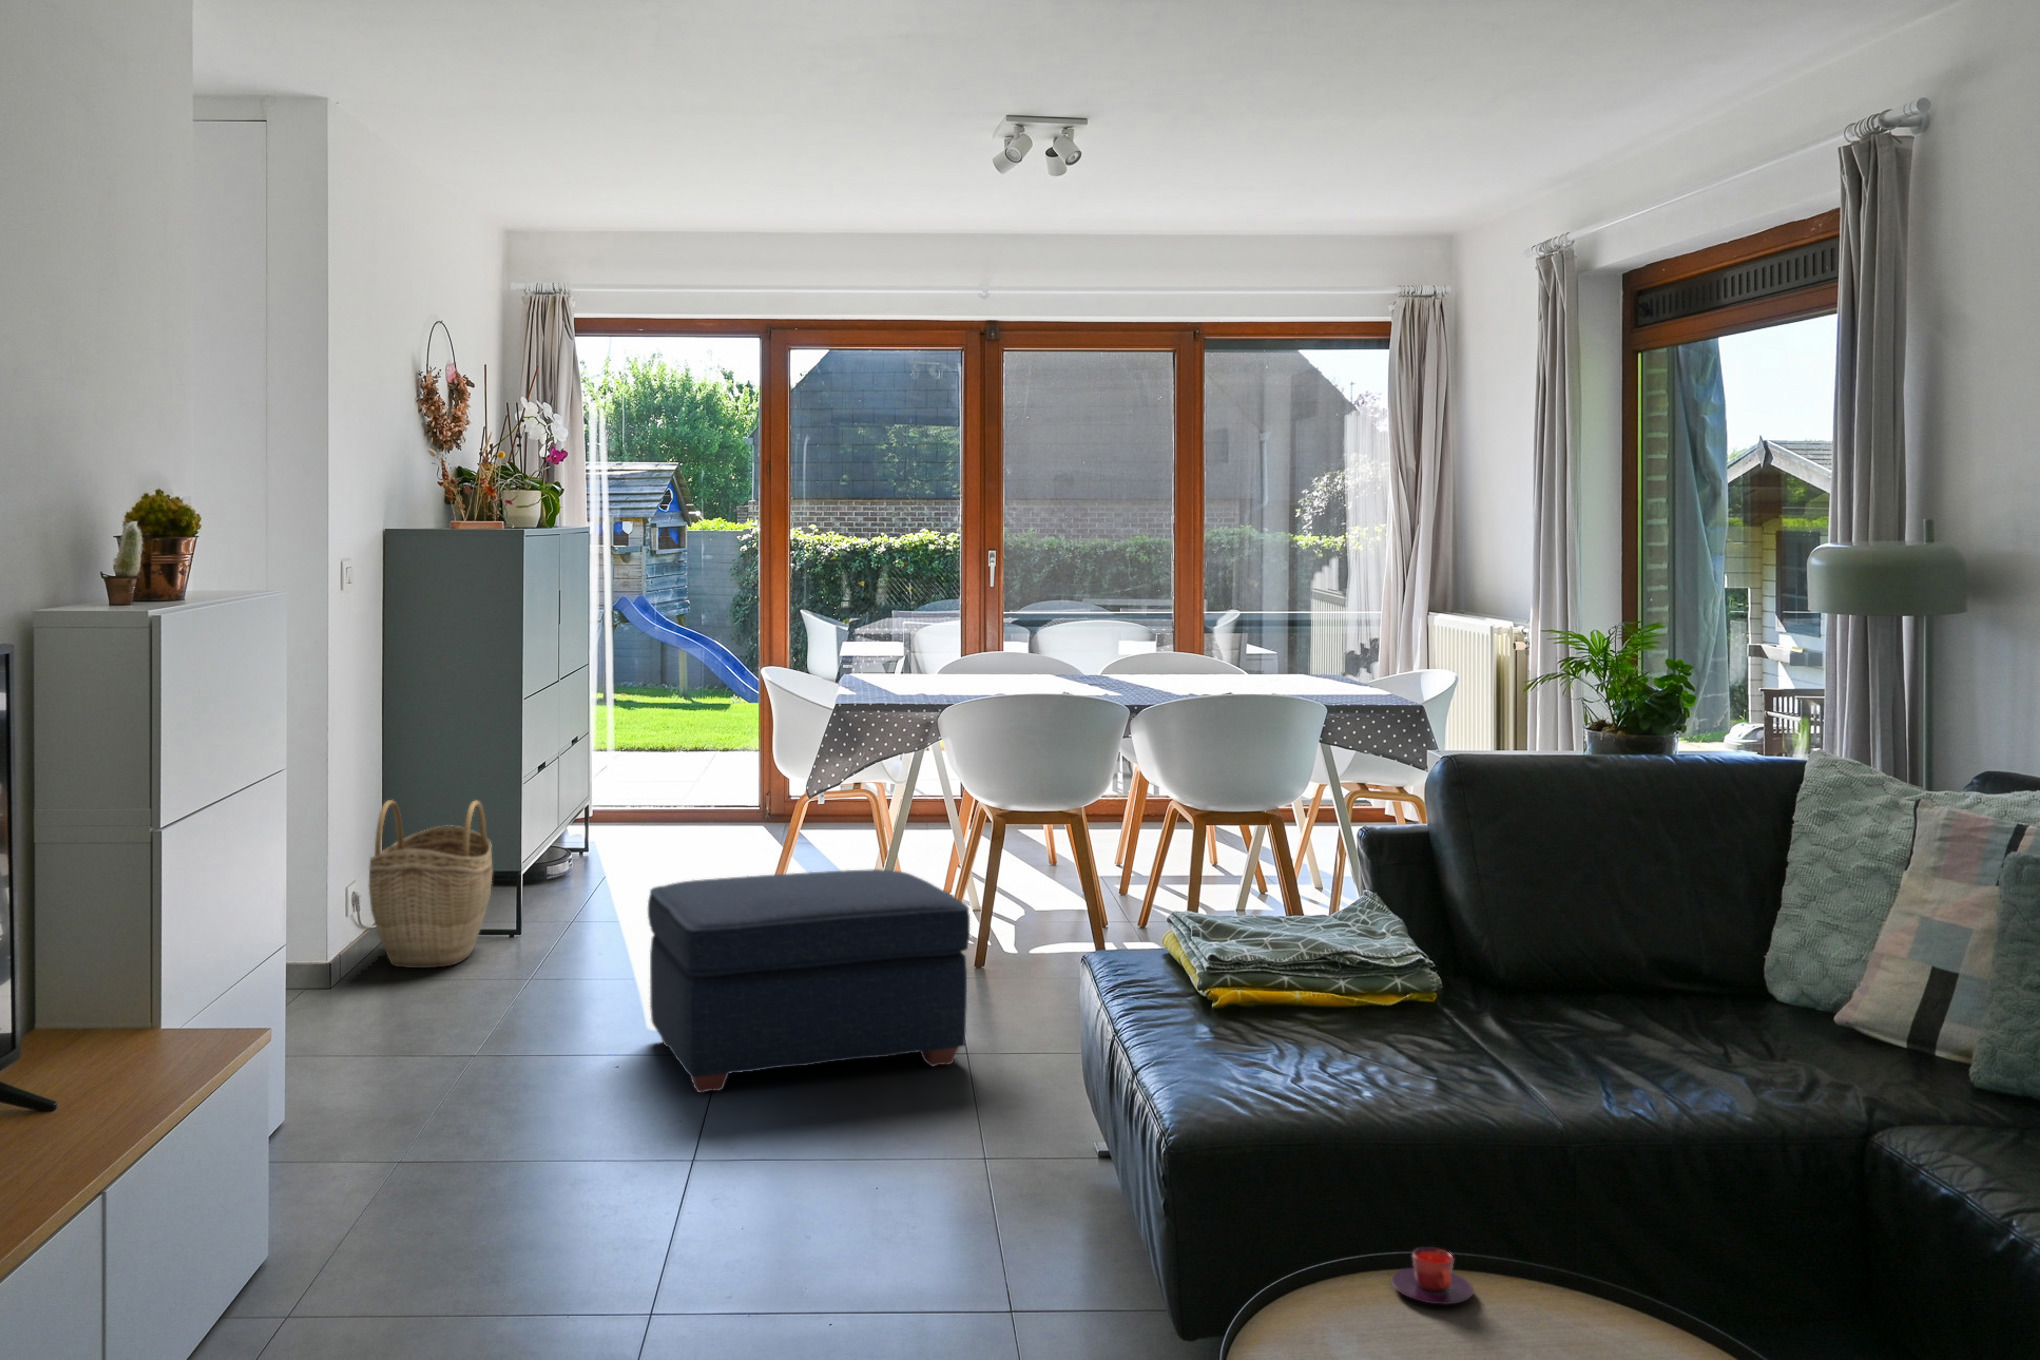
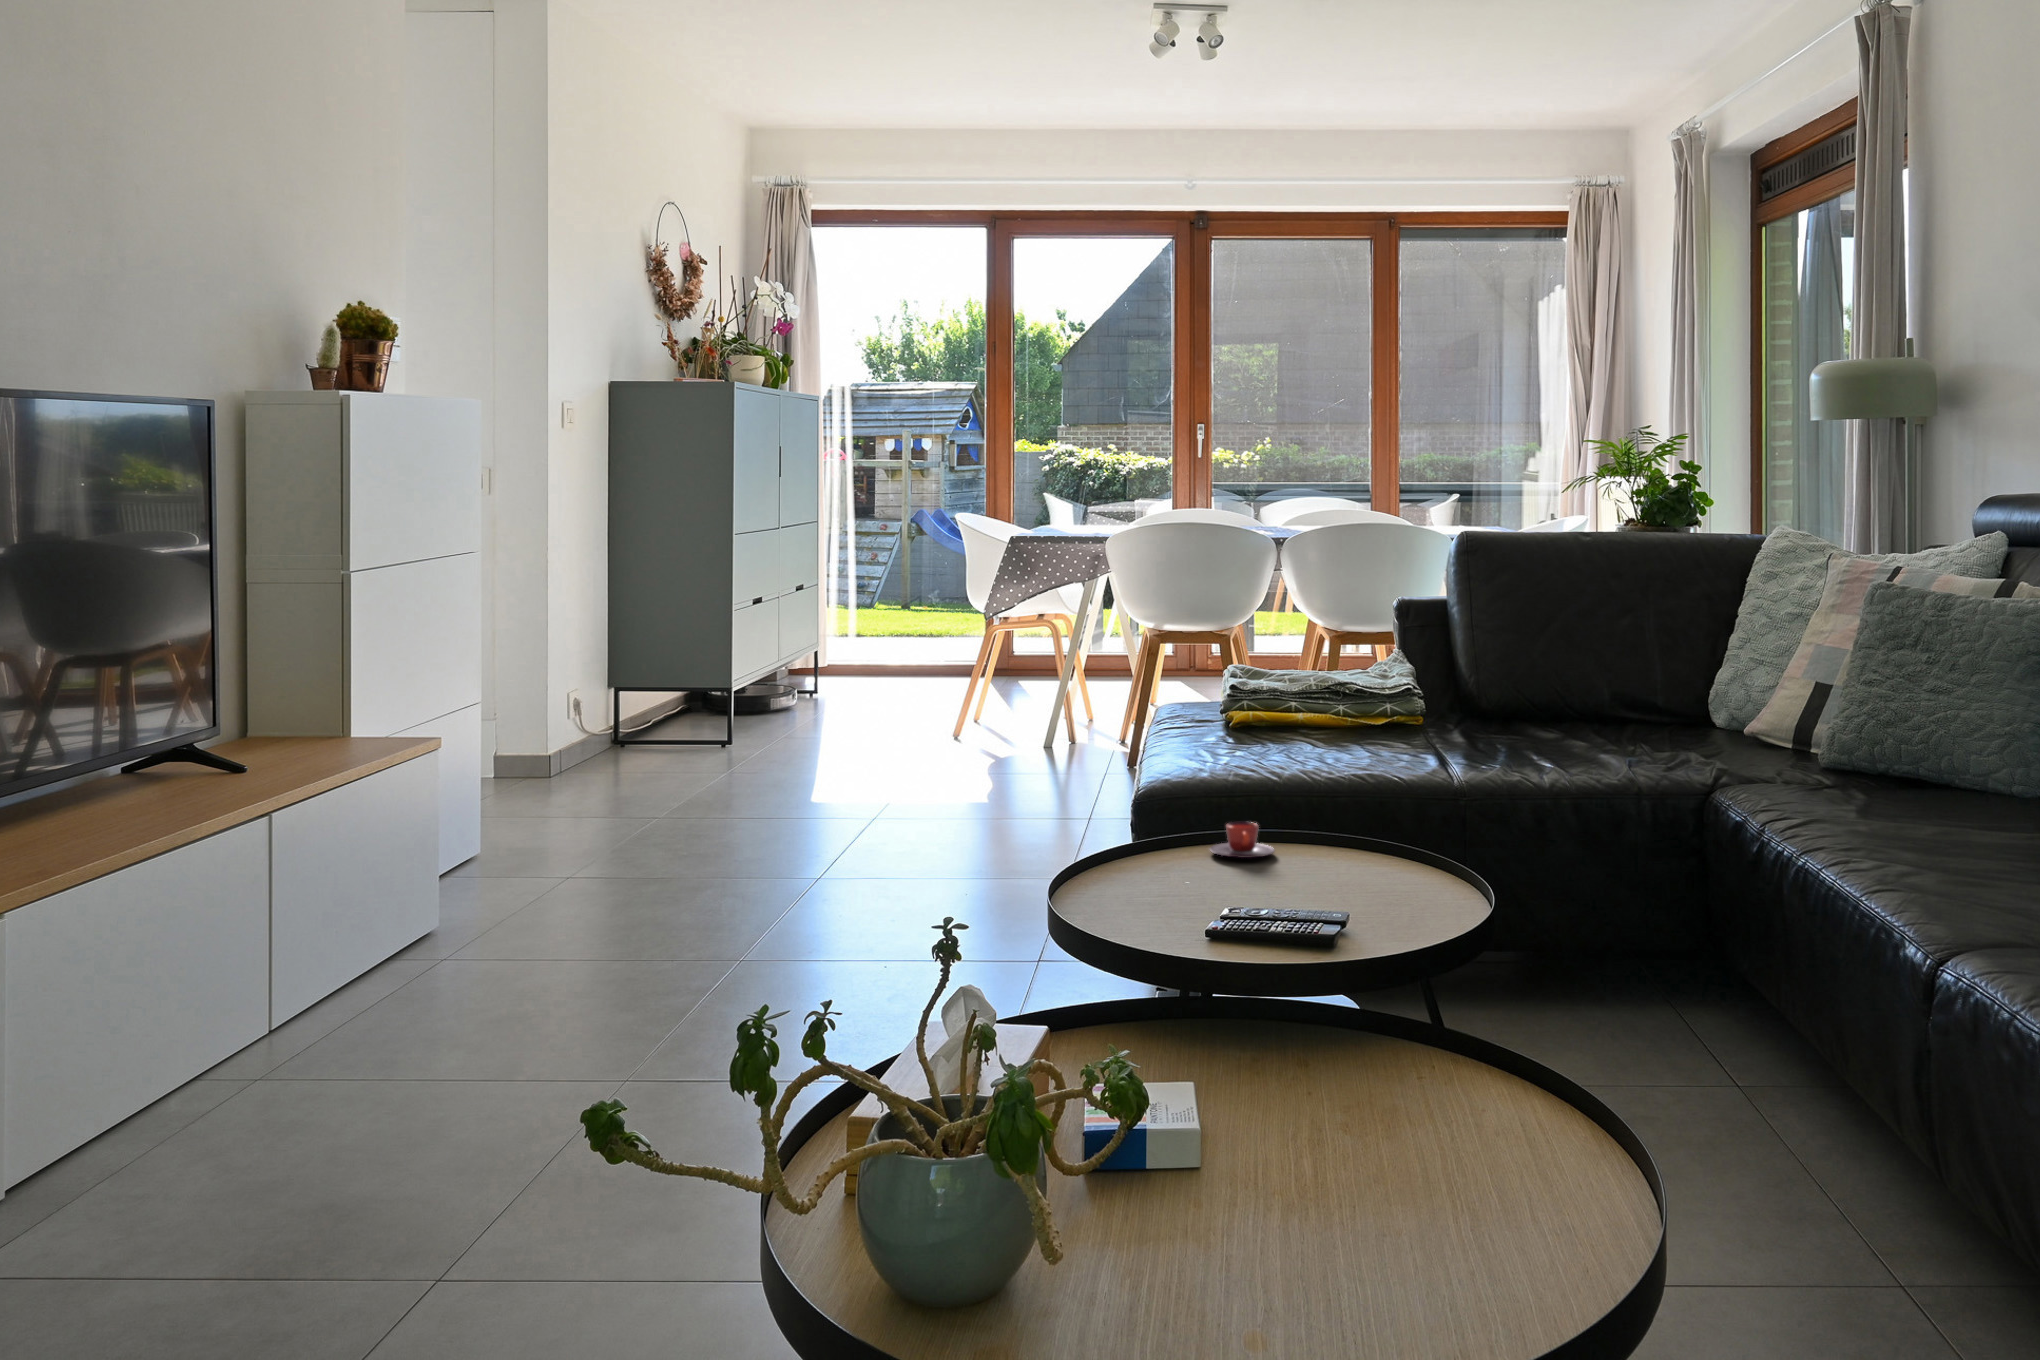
woven basket: present [369,800,493,968] -> none [592,617,701,760]
ottoman: present [648,869,970,1093] -> none [799,659,1070,833]

